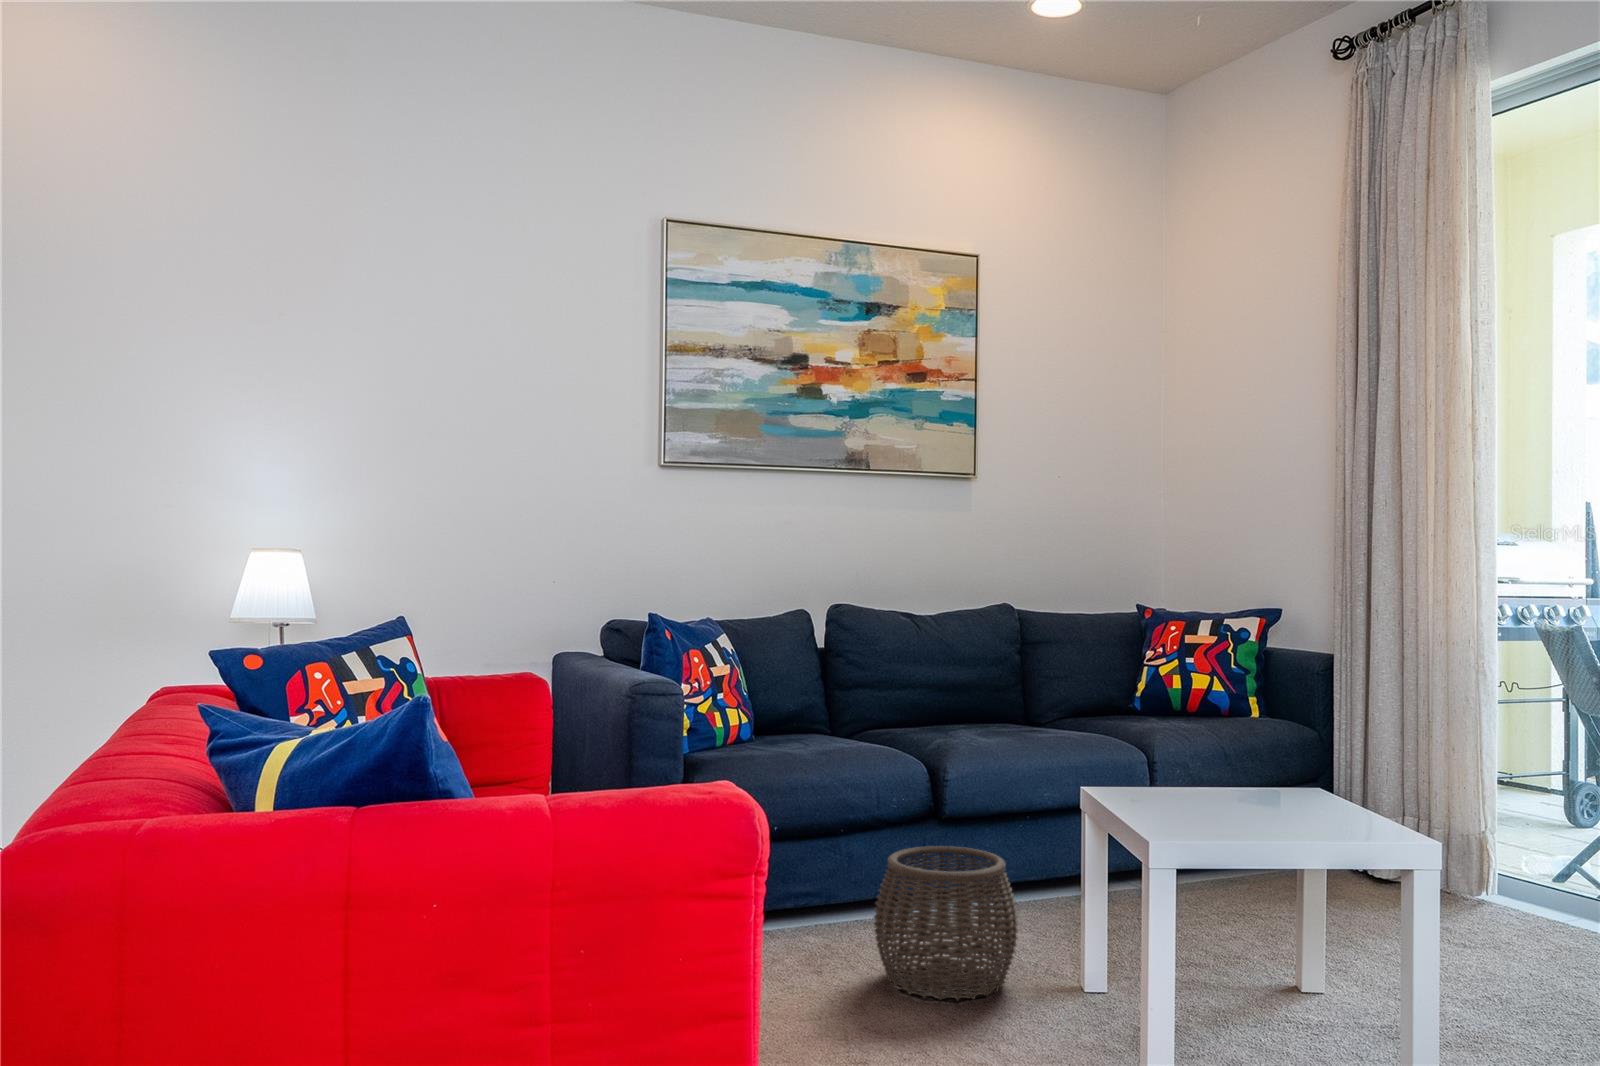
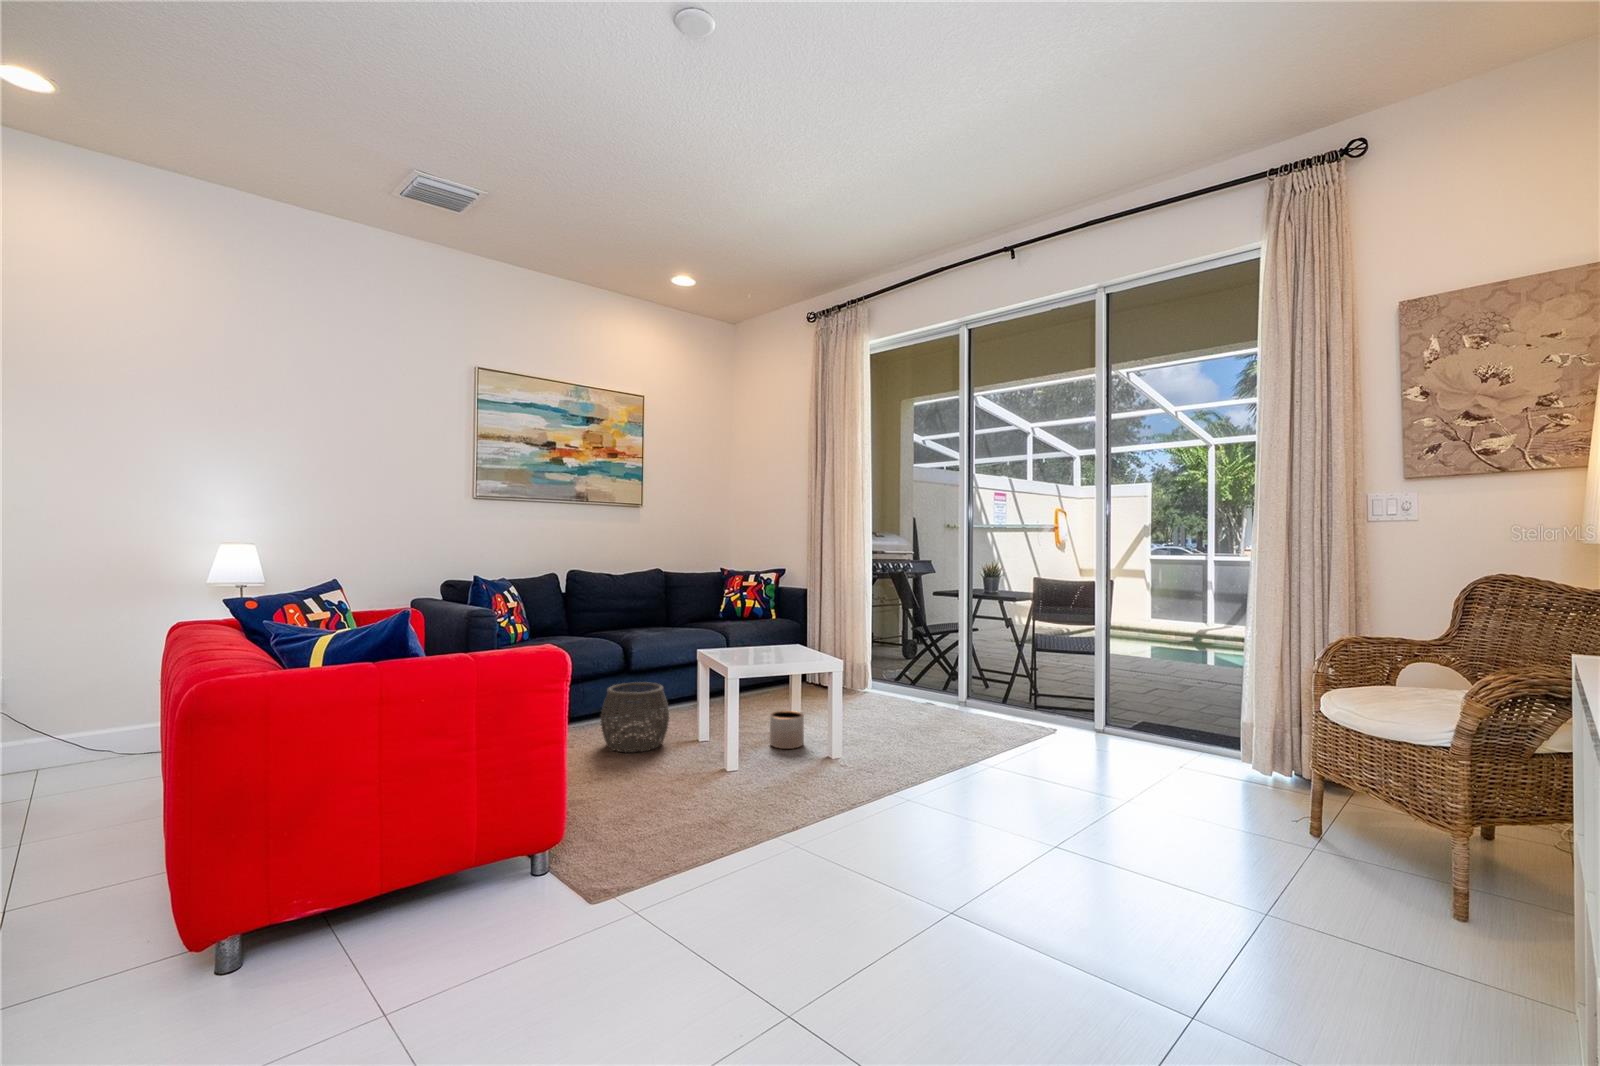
planter: none [1247,941,1331,1035] -> present [770,711,804,749]

